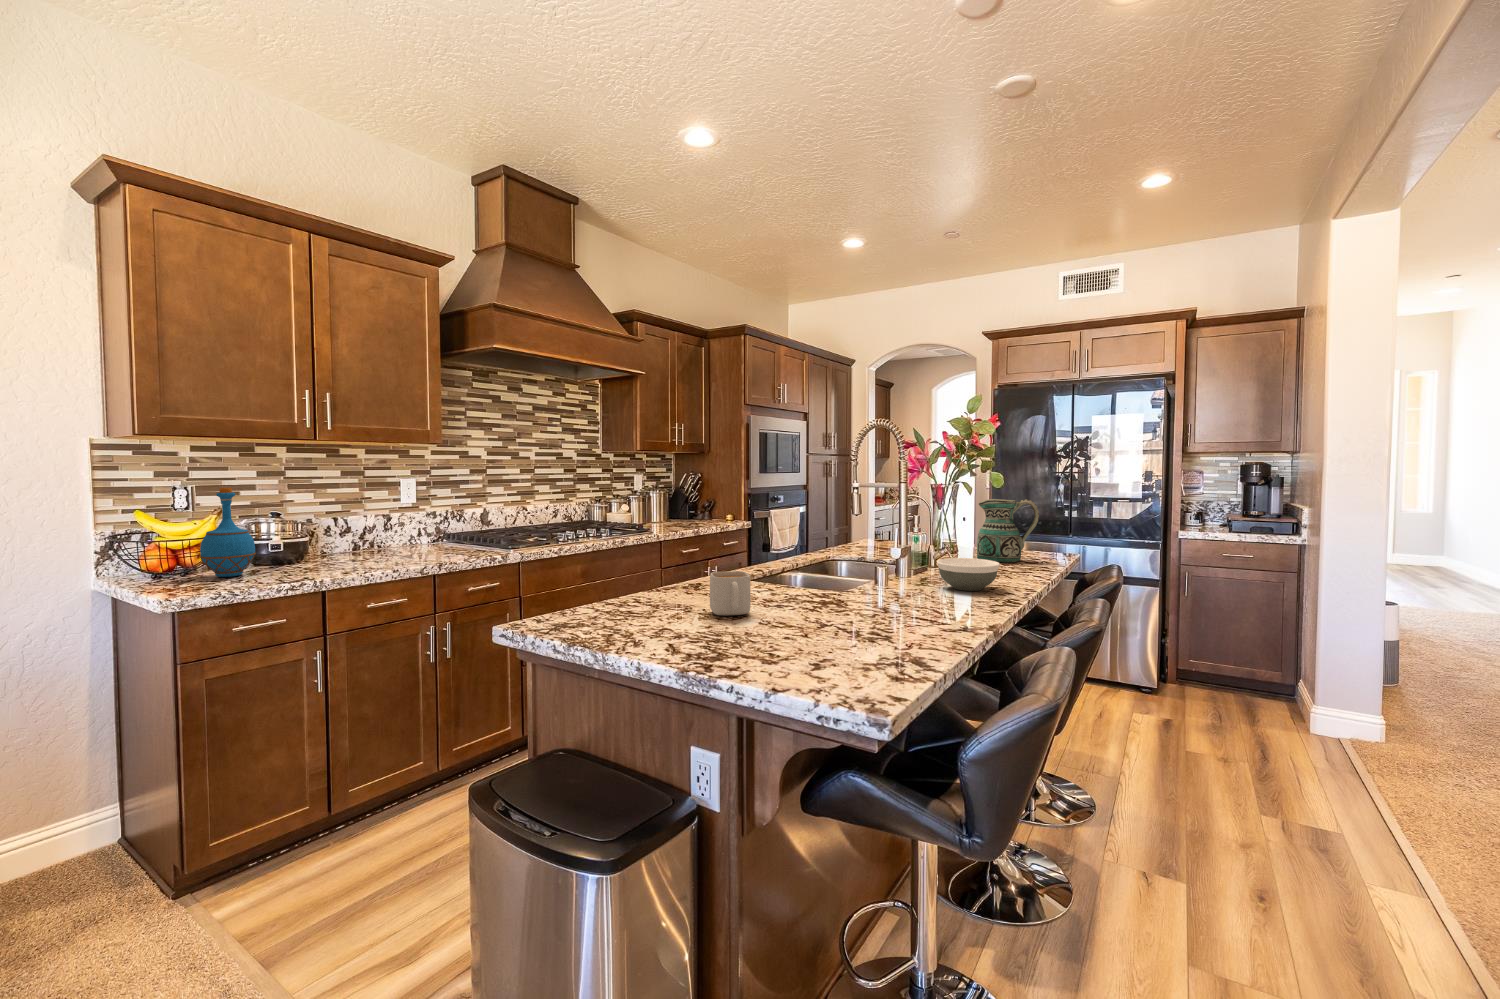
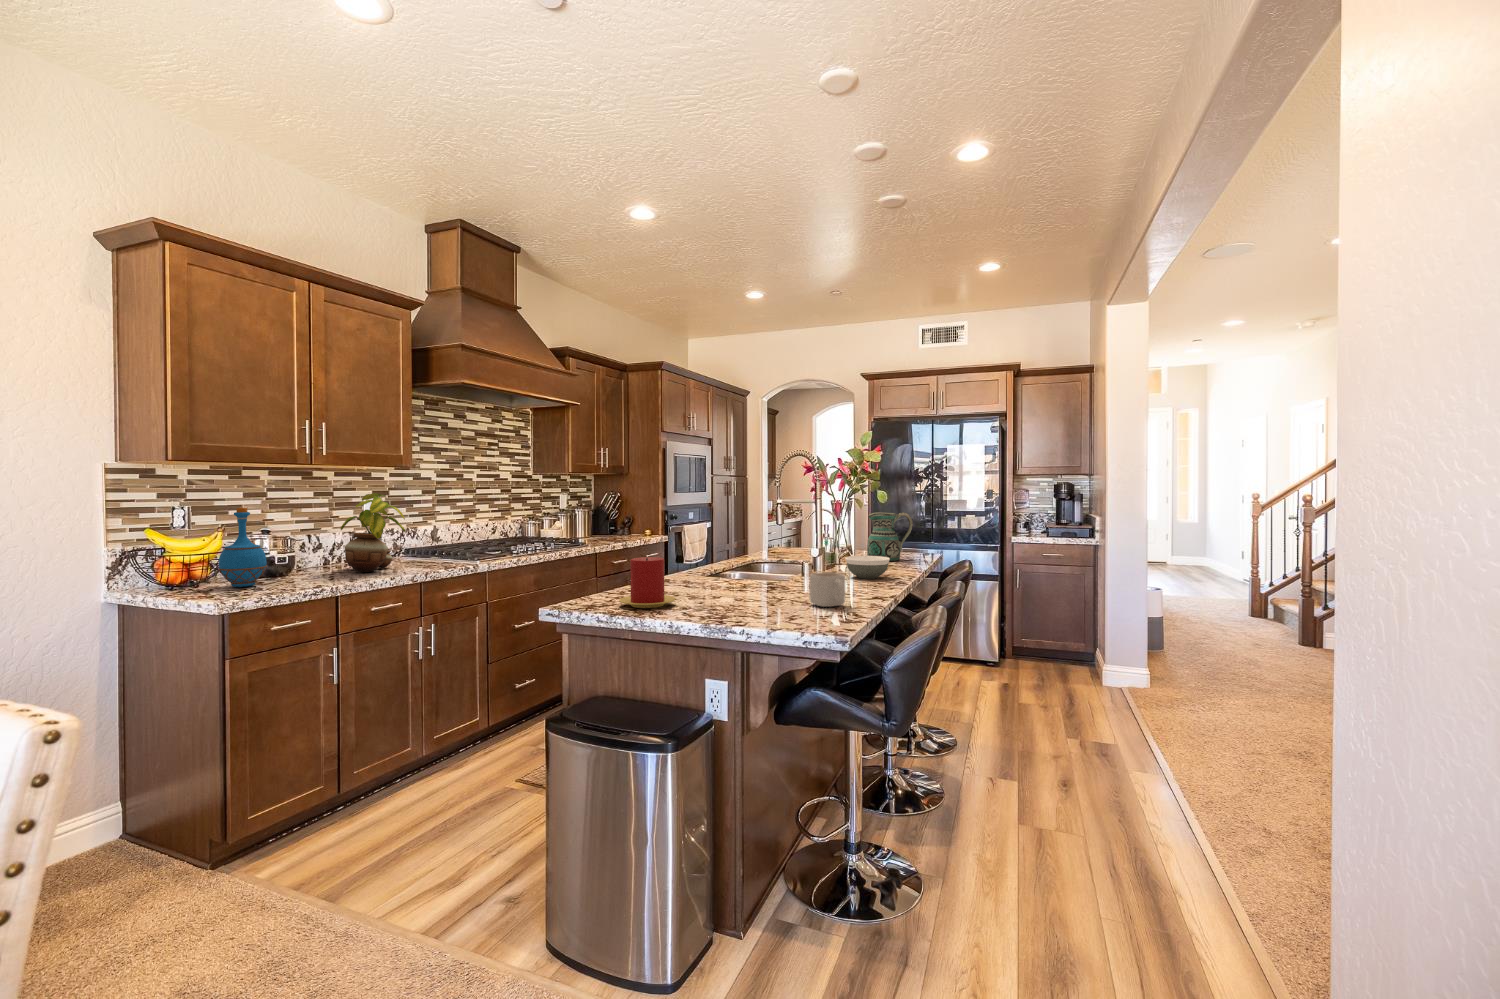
potted plant: none [350,472,422,561] -> present [340,493,406,572]
candle: none [596,560,673,632] -> present [619,557,675,608]
mug: present [710,571,751,615] -> present [810,572,845,607]

